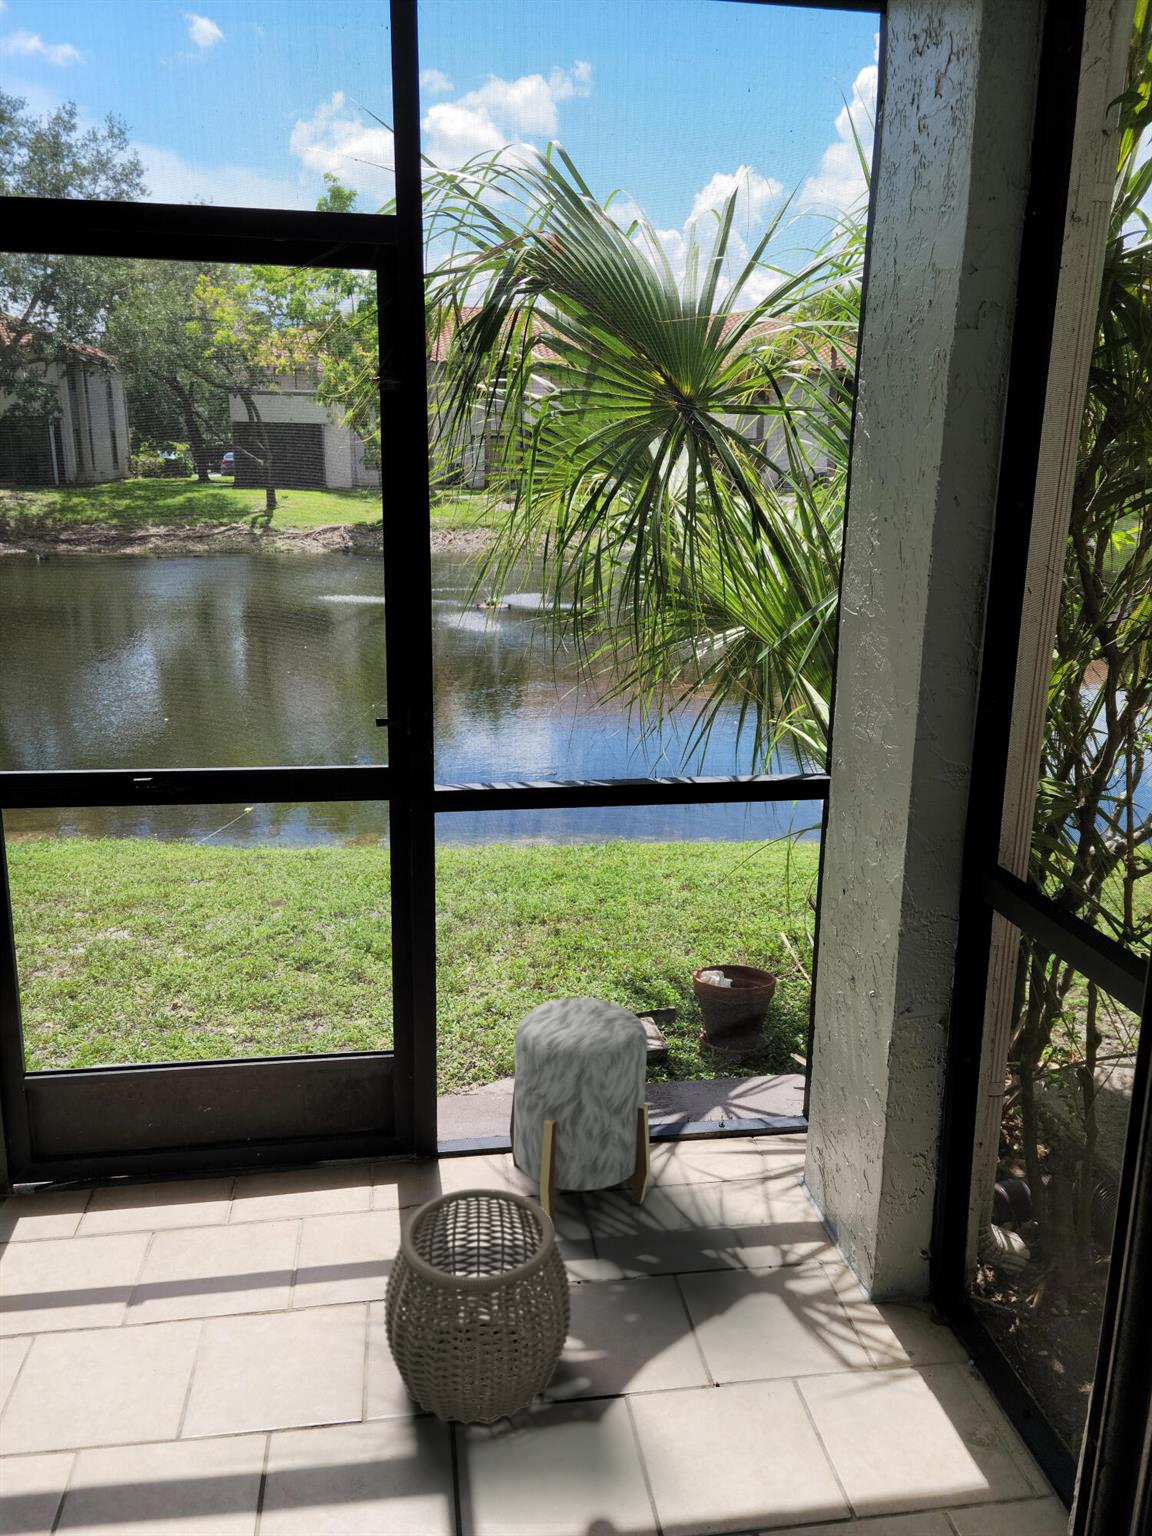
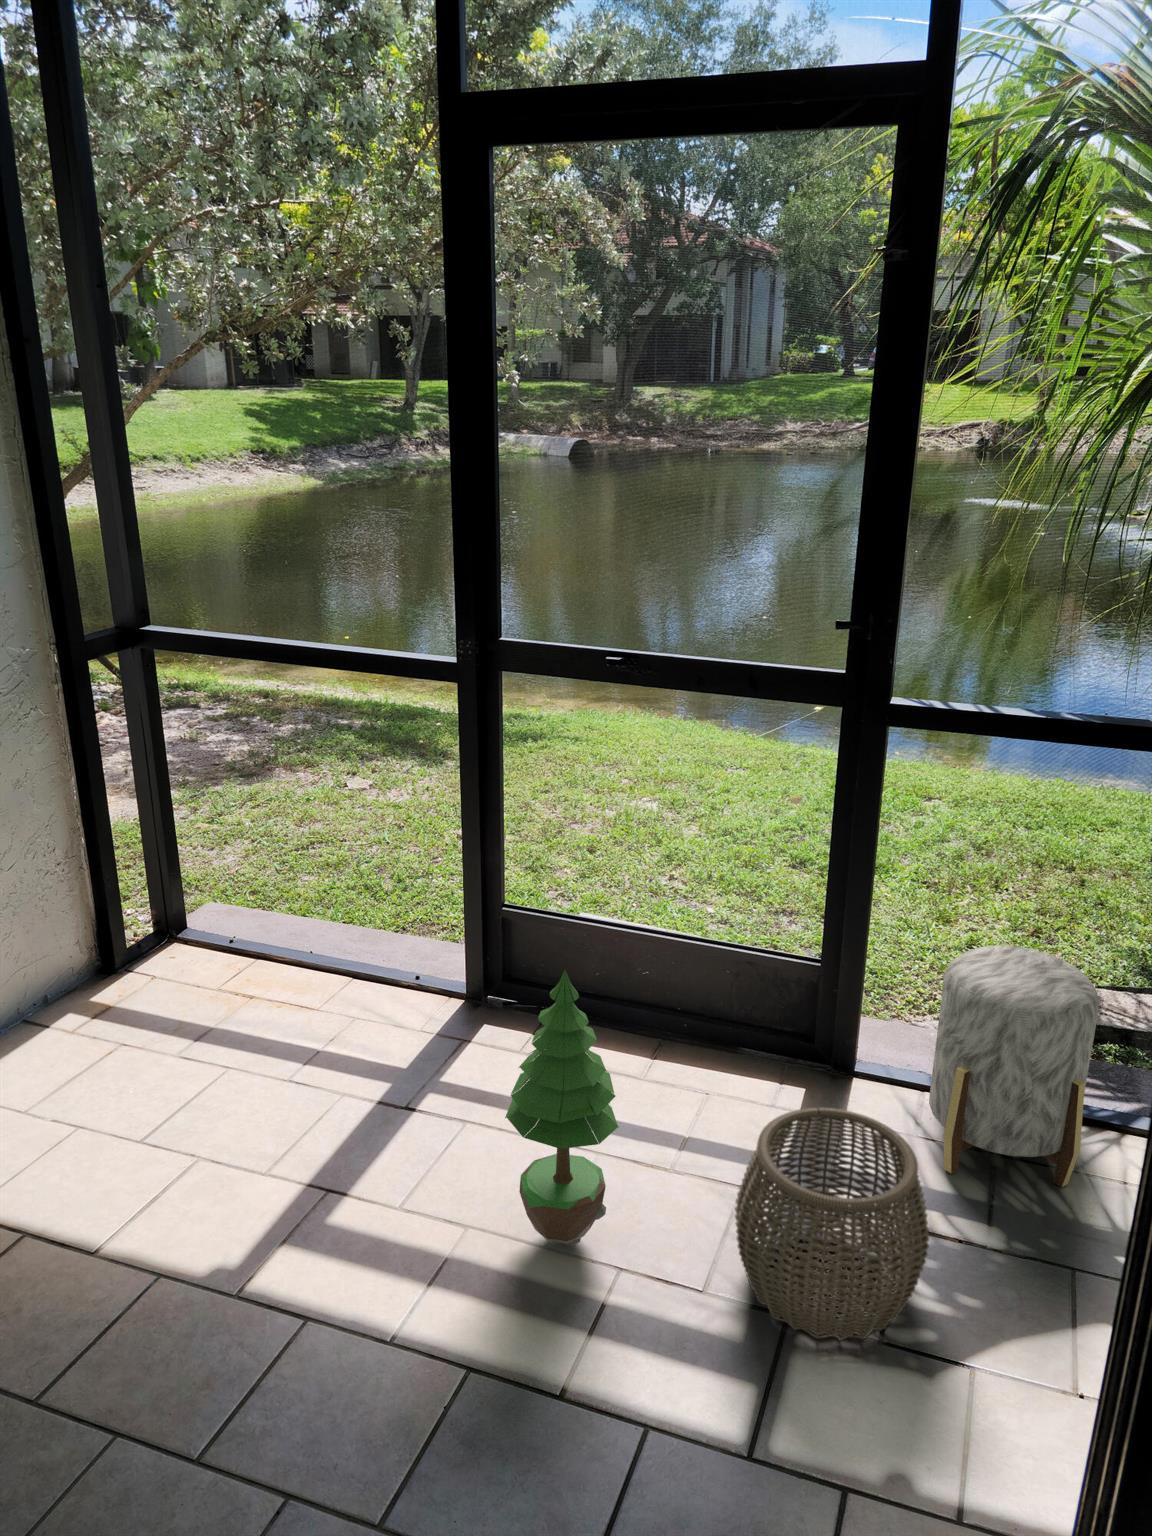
potted tree: none [121,1121,253,1434] -> present [505,971,618,1246]

